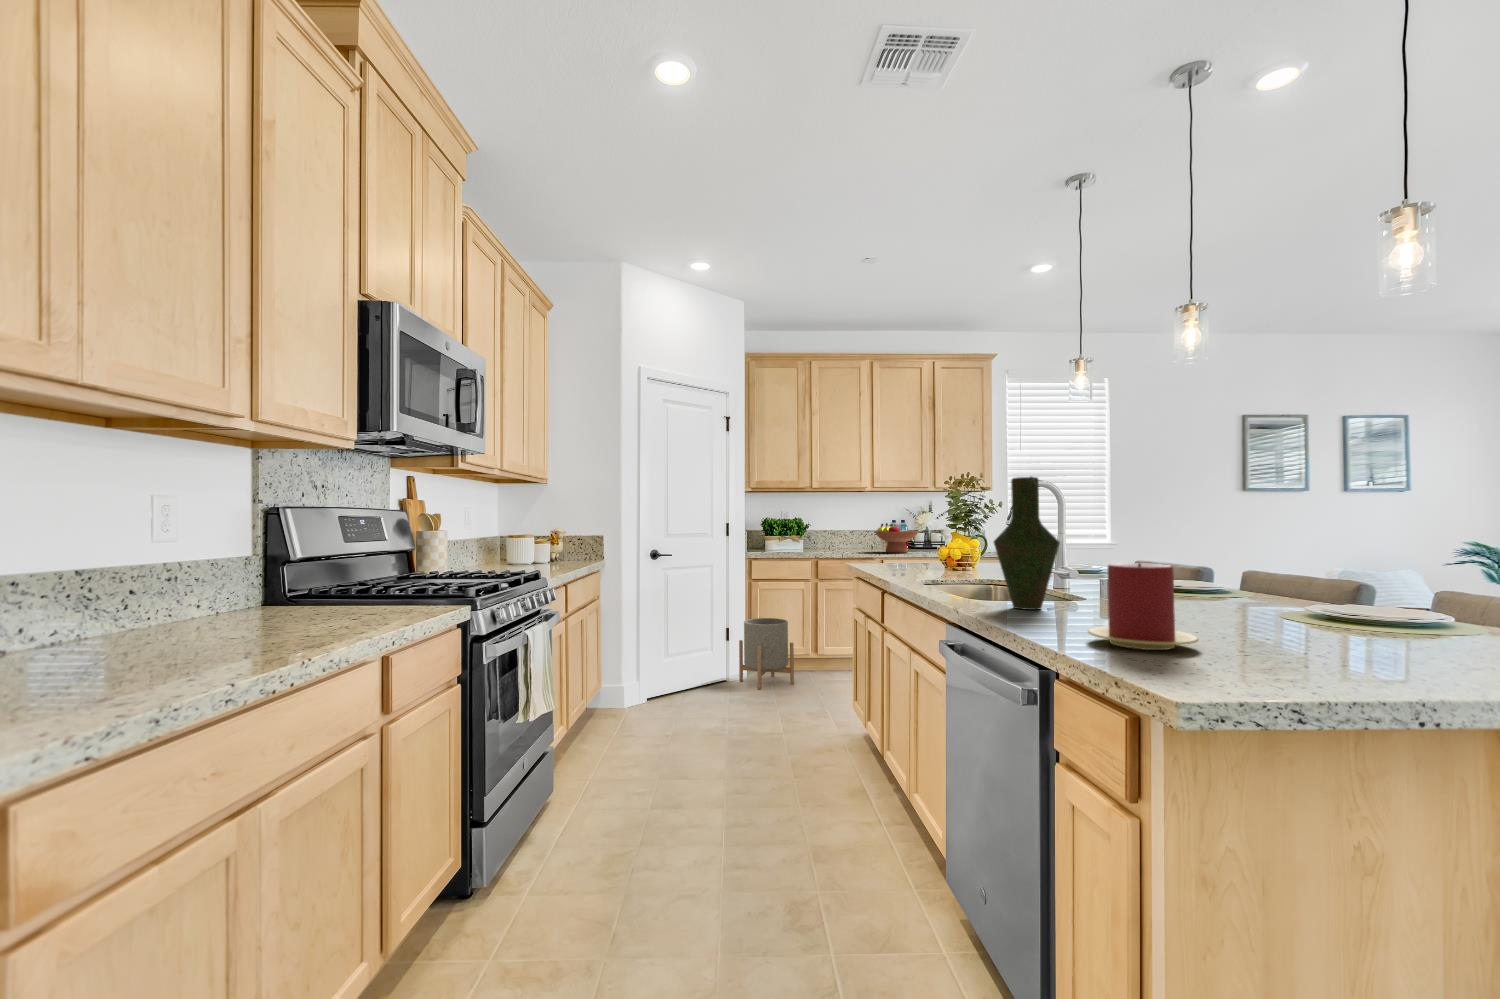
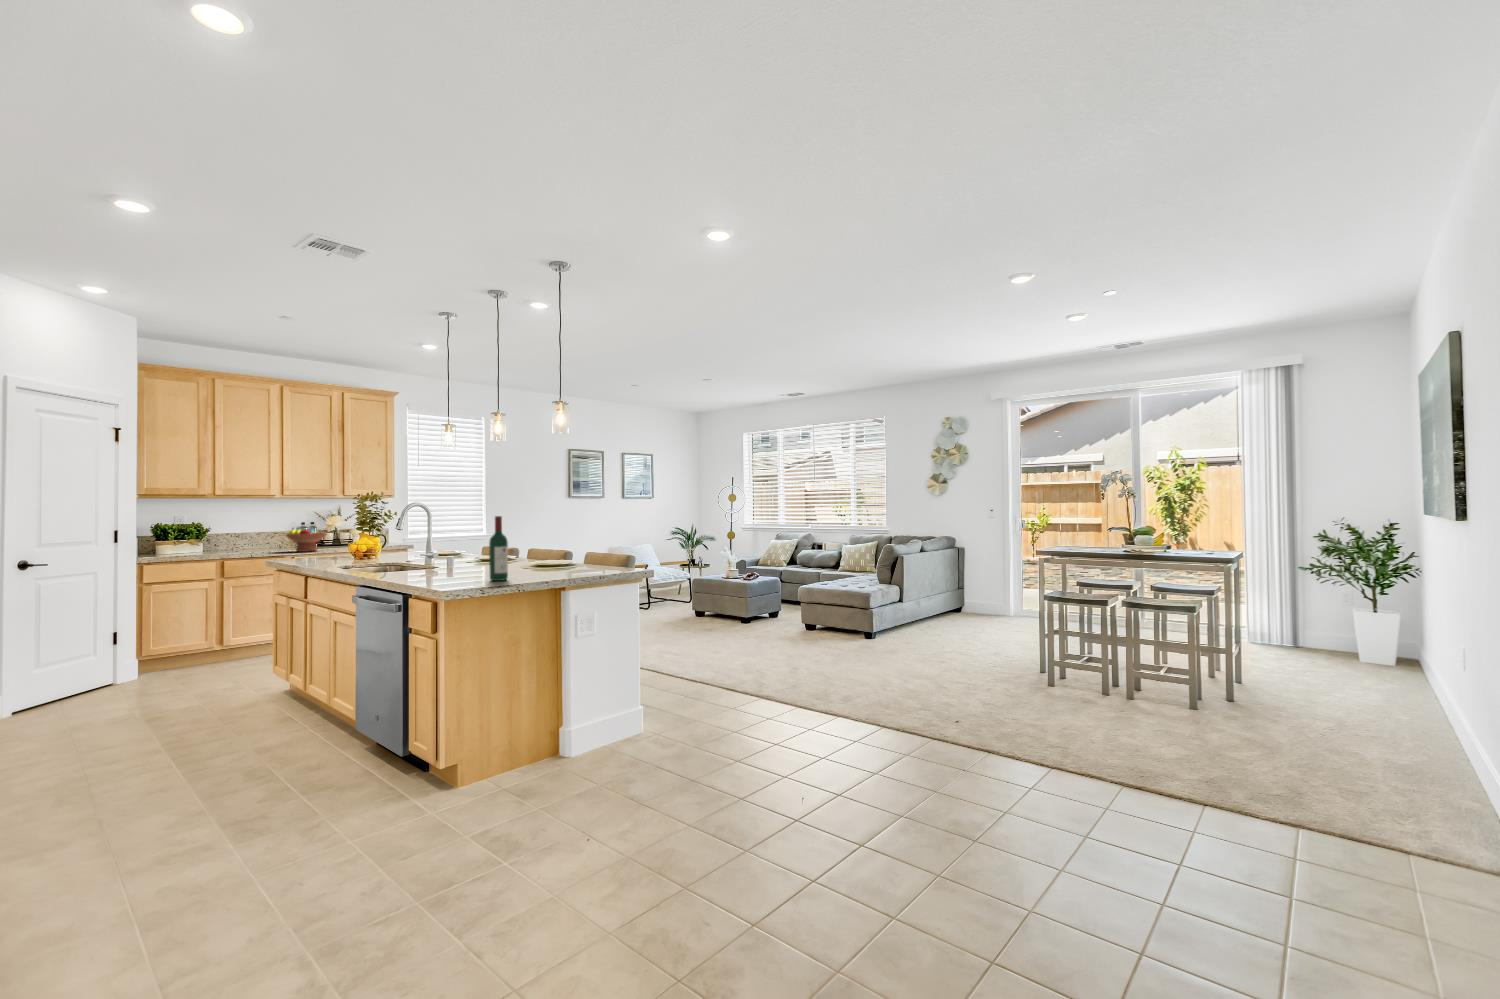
wine bottle: none [1314,476,1391,687] -> present [489,516,508,581]
vase: present [993,477,1060,610] -> none [384,507,419,574]
candle: present [1088,563,1198,650] -> none [422,547,463,580]
planter: present [739,618,794,689] -> none [133,618,200,684]

